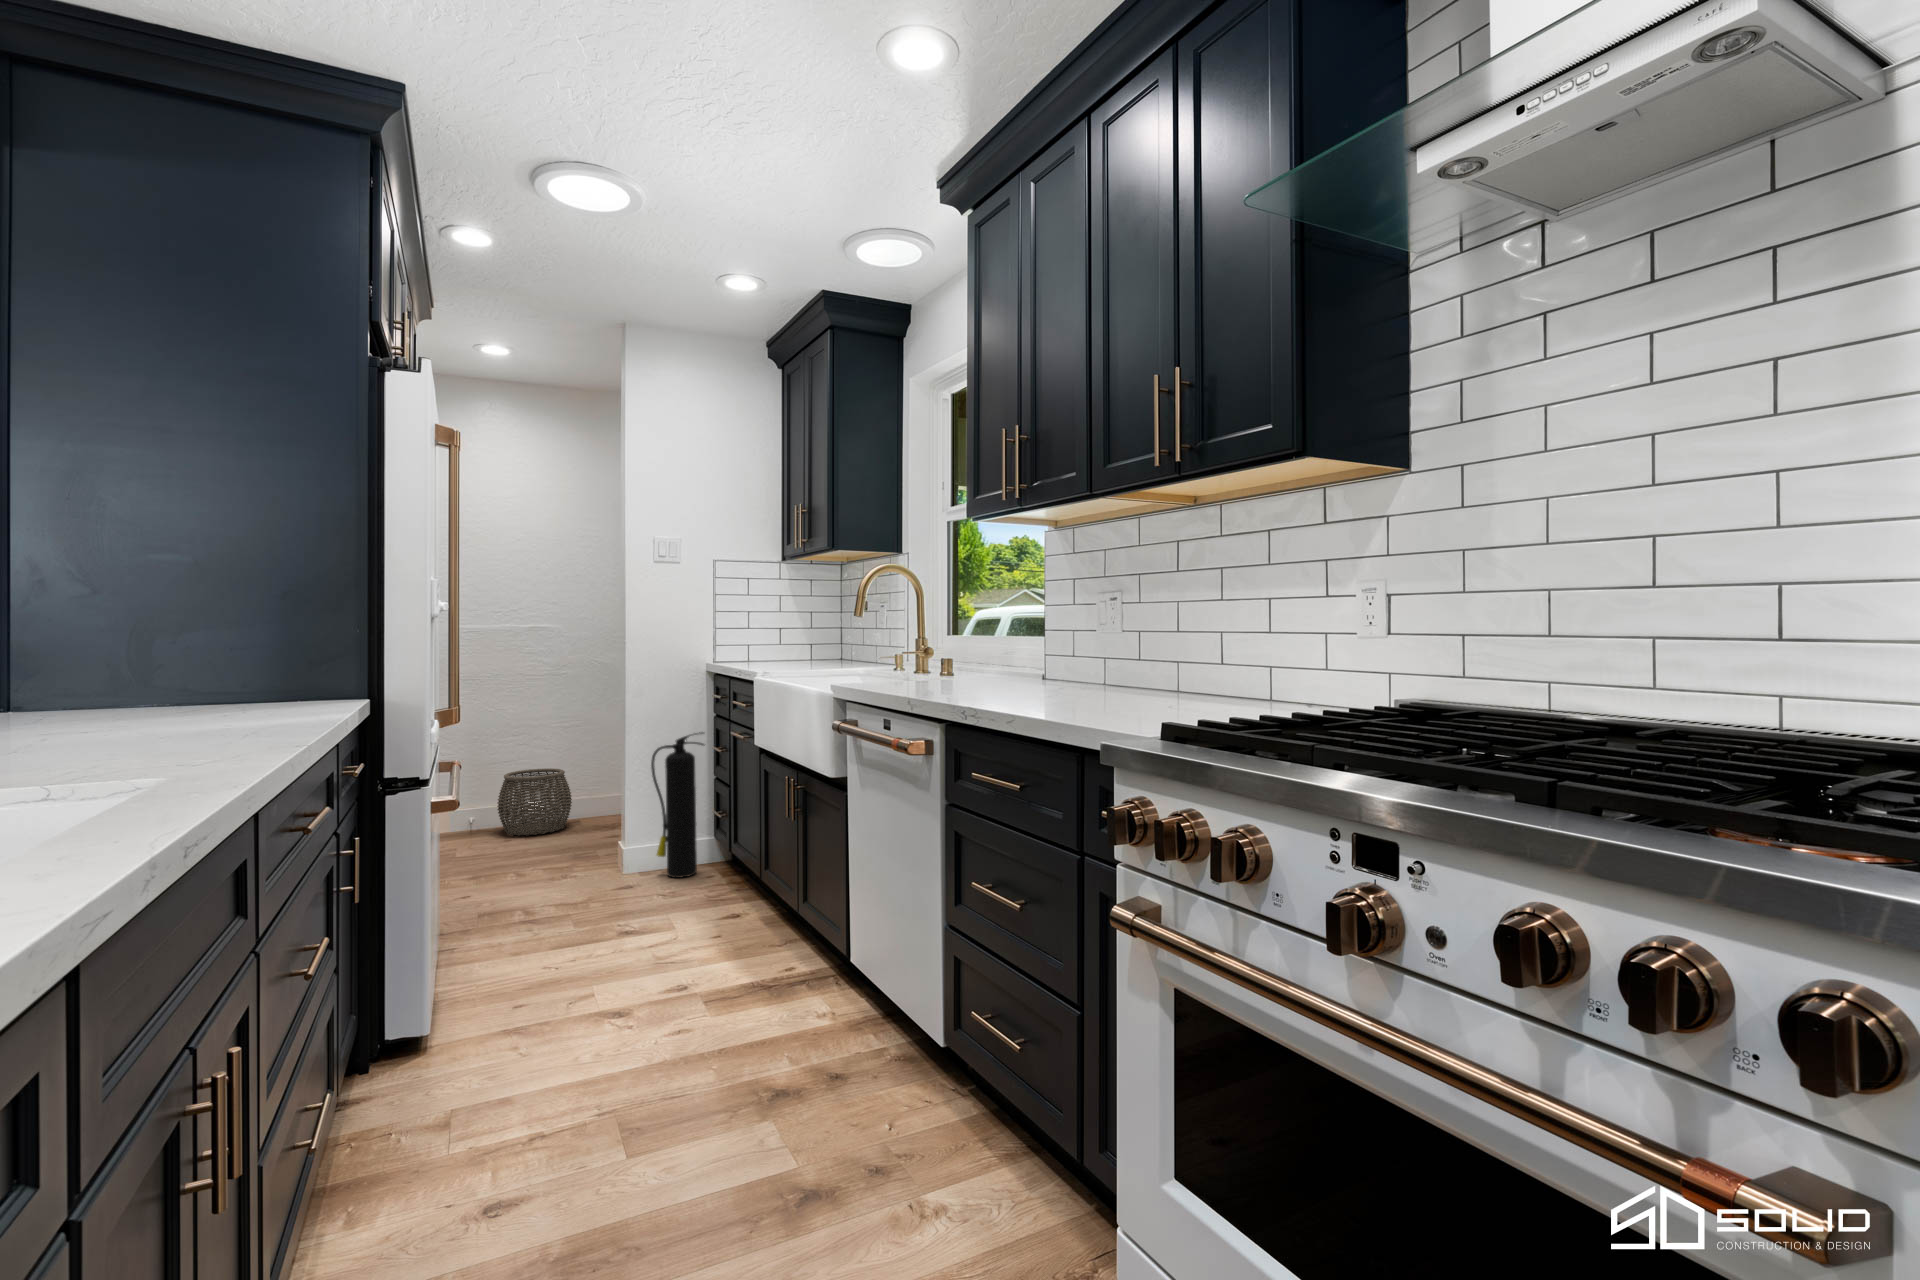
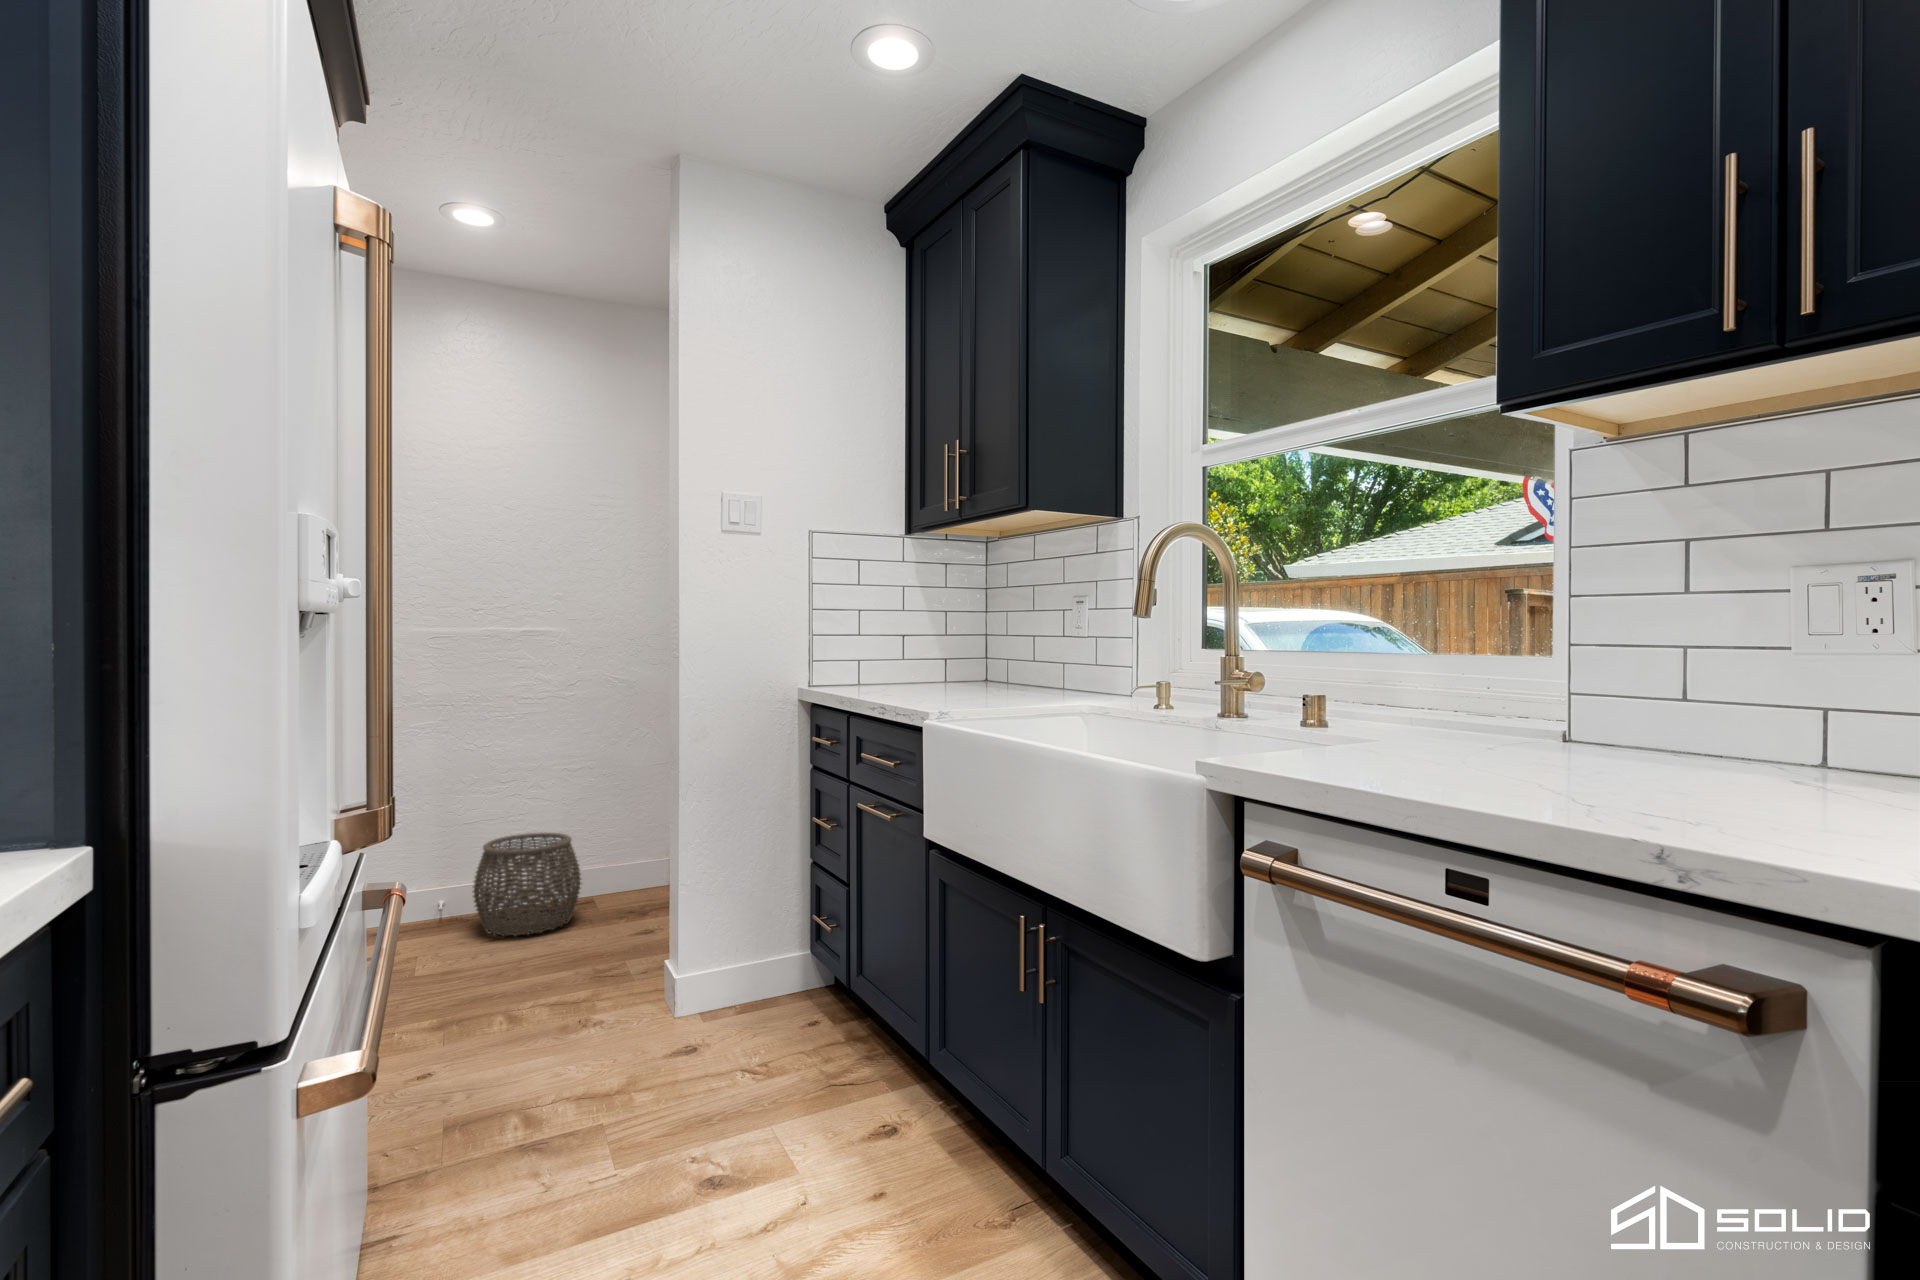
fire extinguisher: present [651,732,704,878] -> none [722,800,809,1037]

